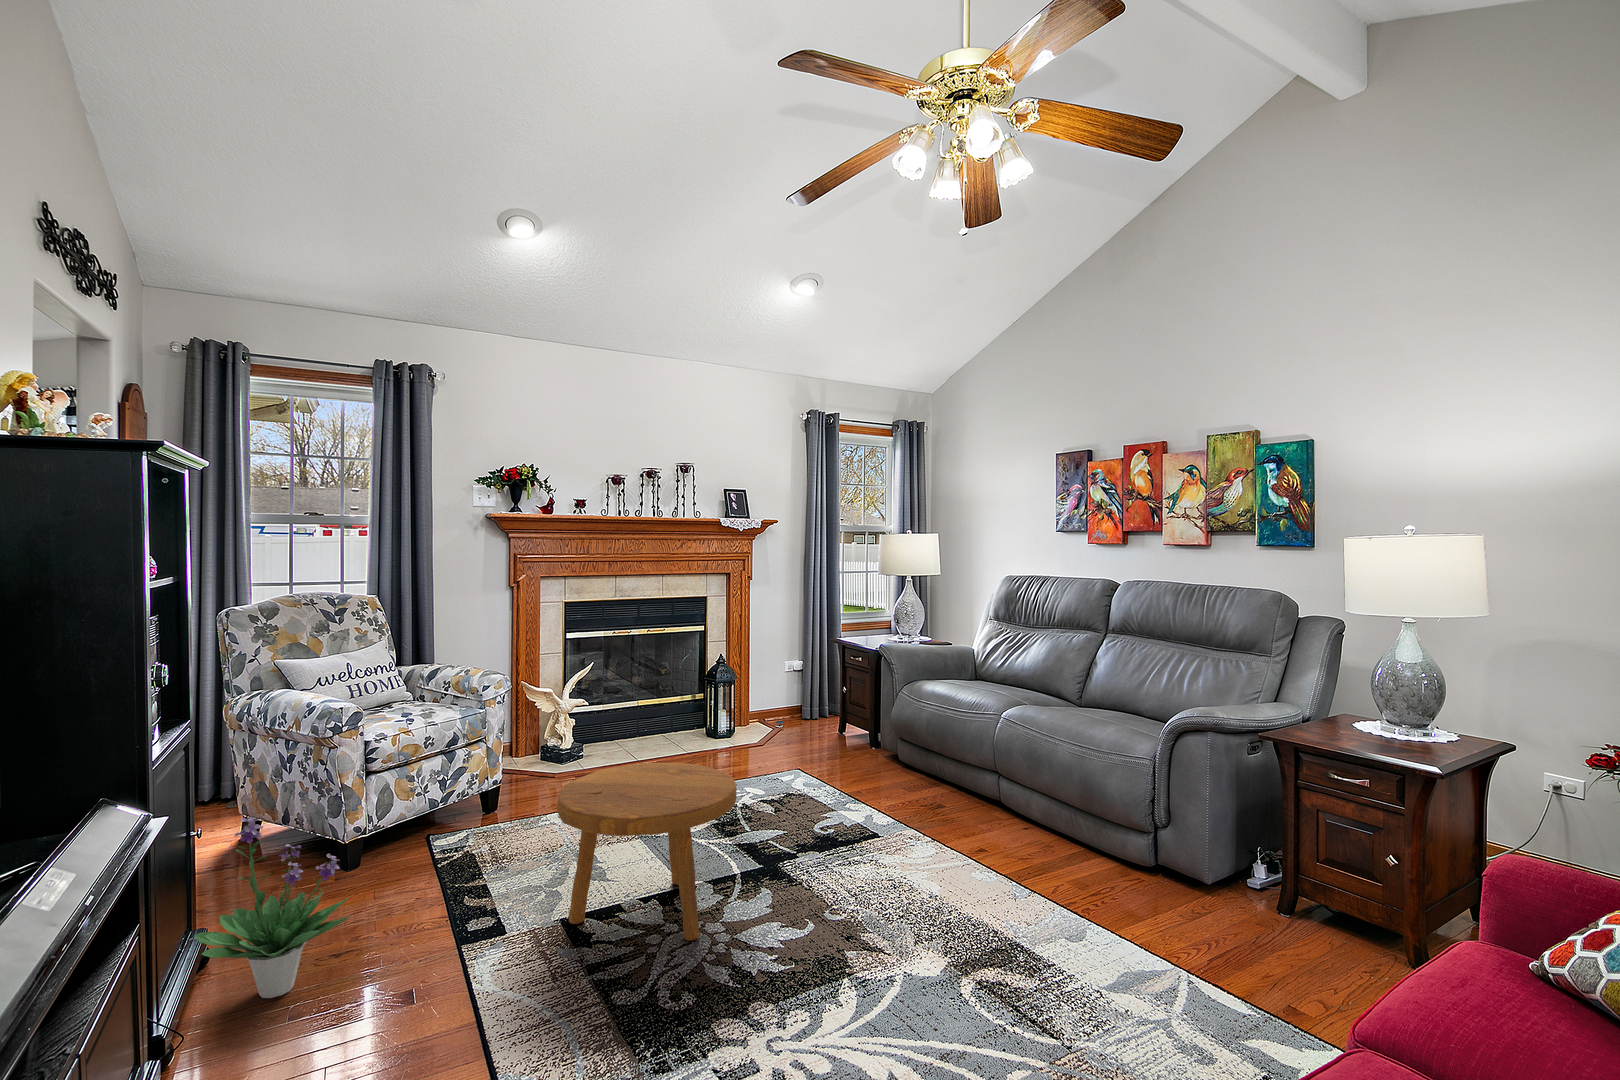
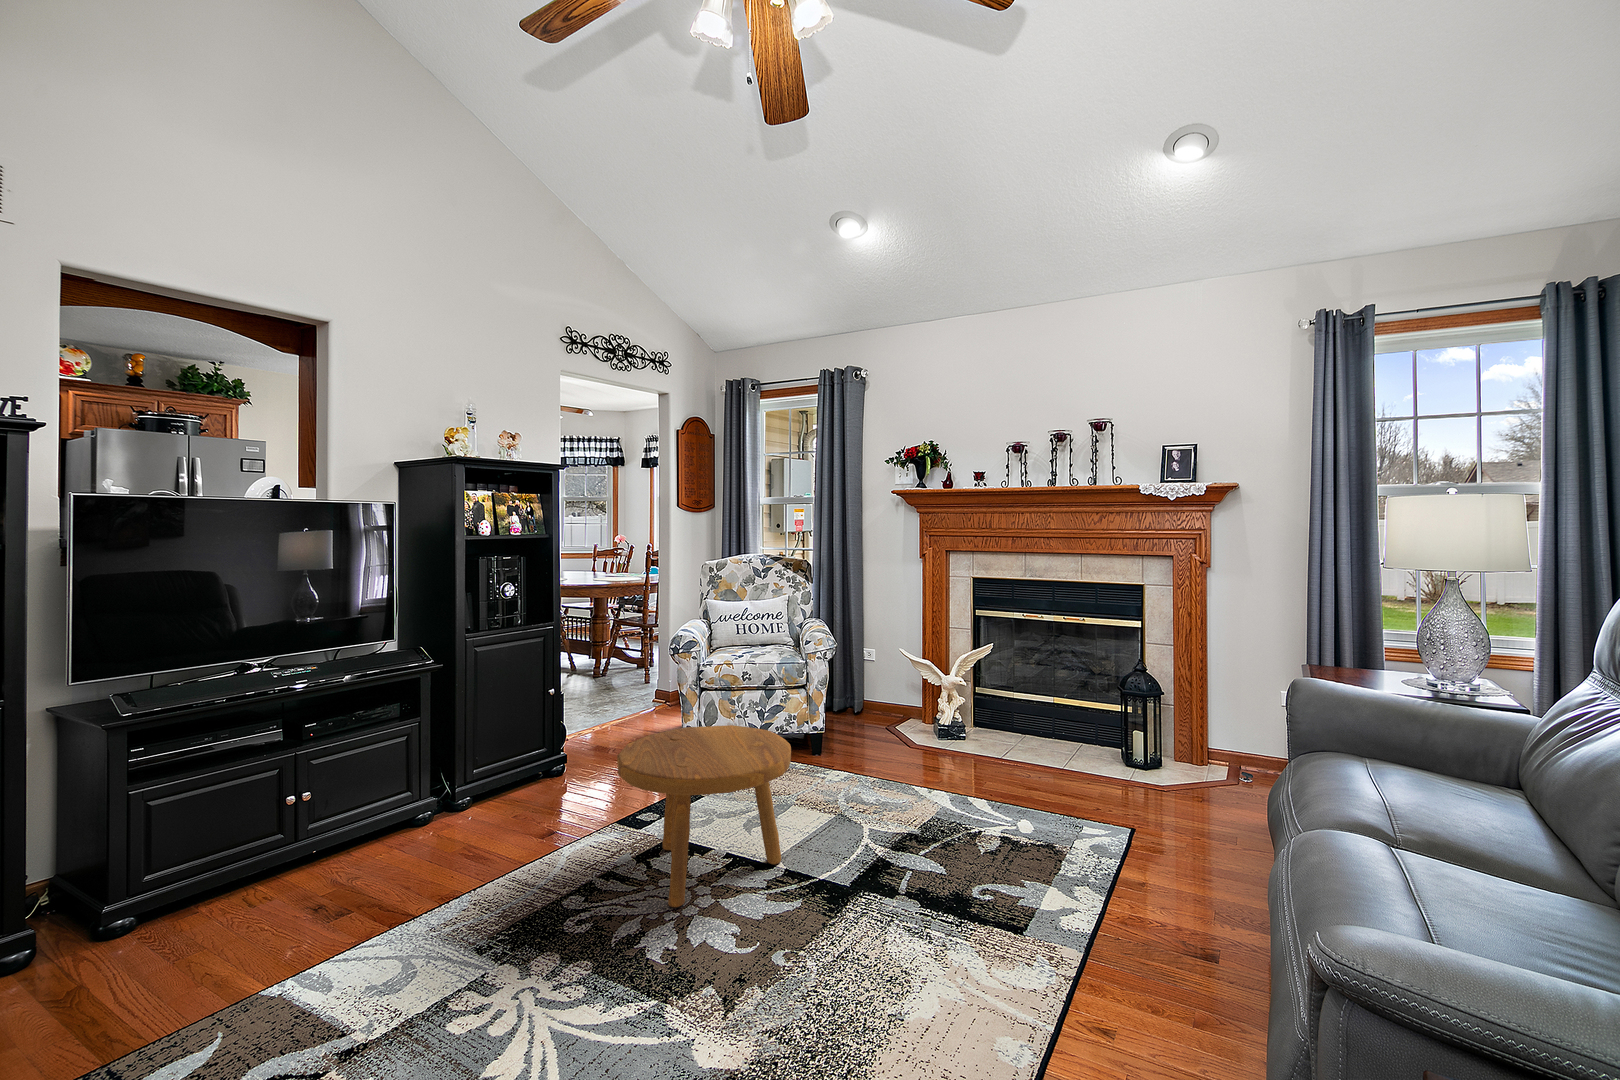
potted plant: present [194,818,350,998] -> none [481,687,569,807]

